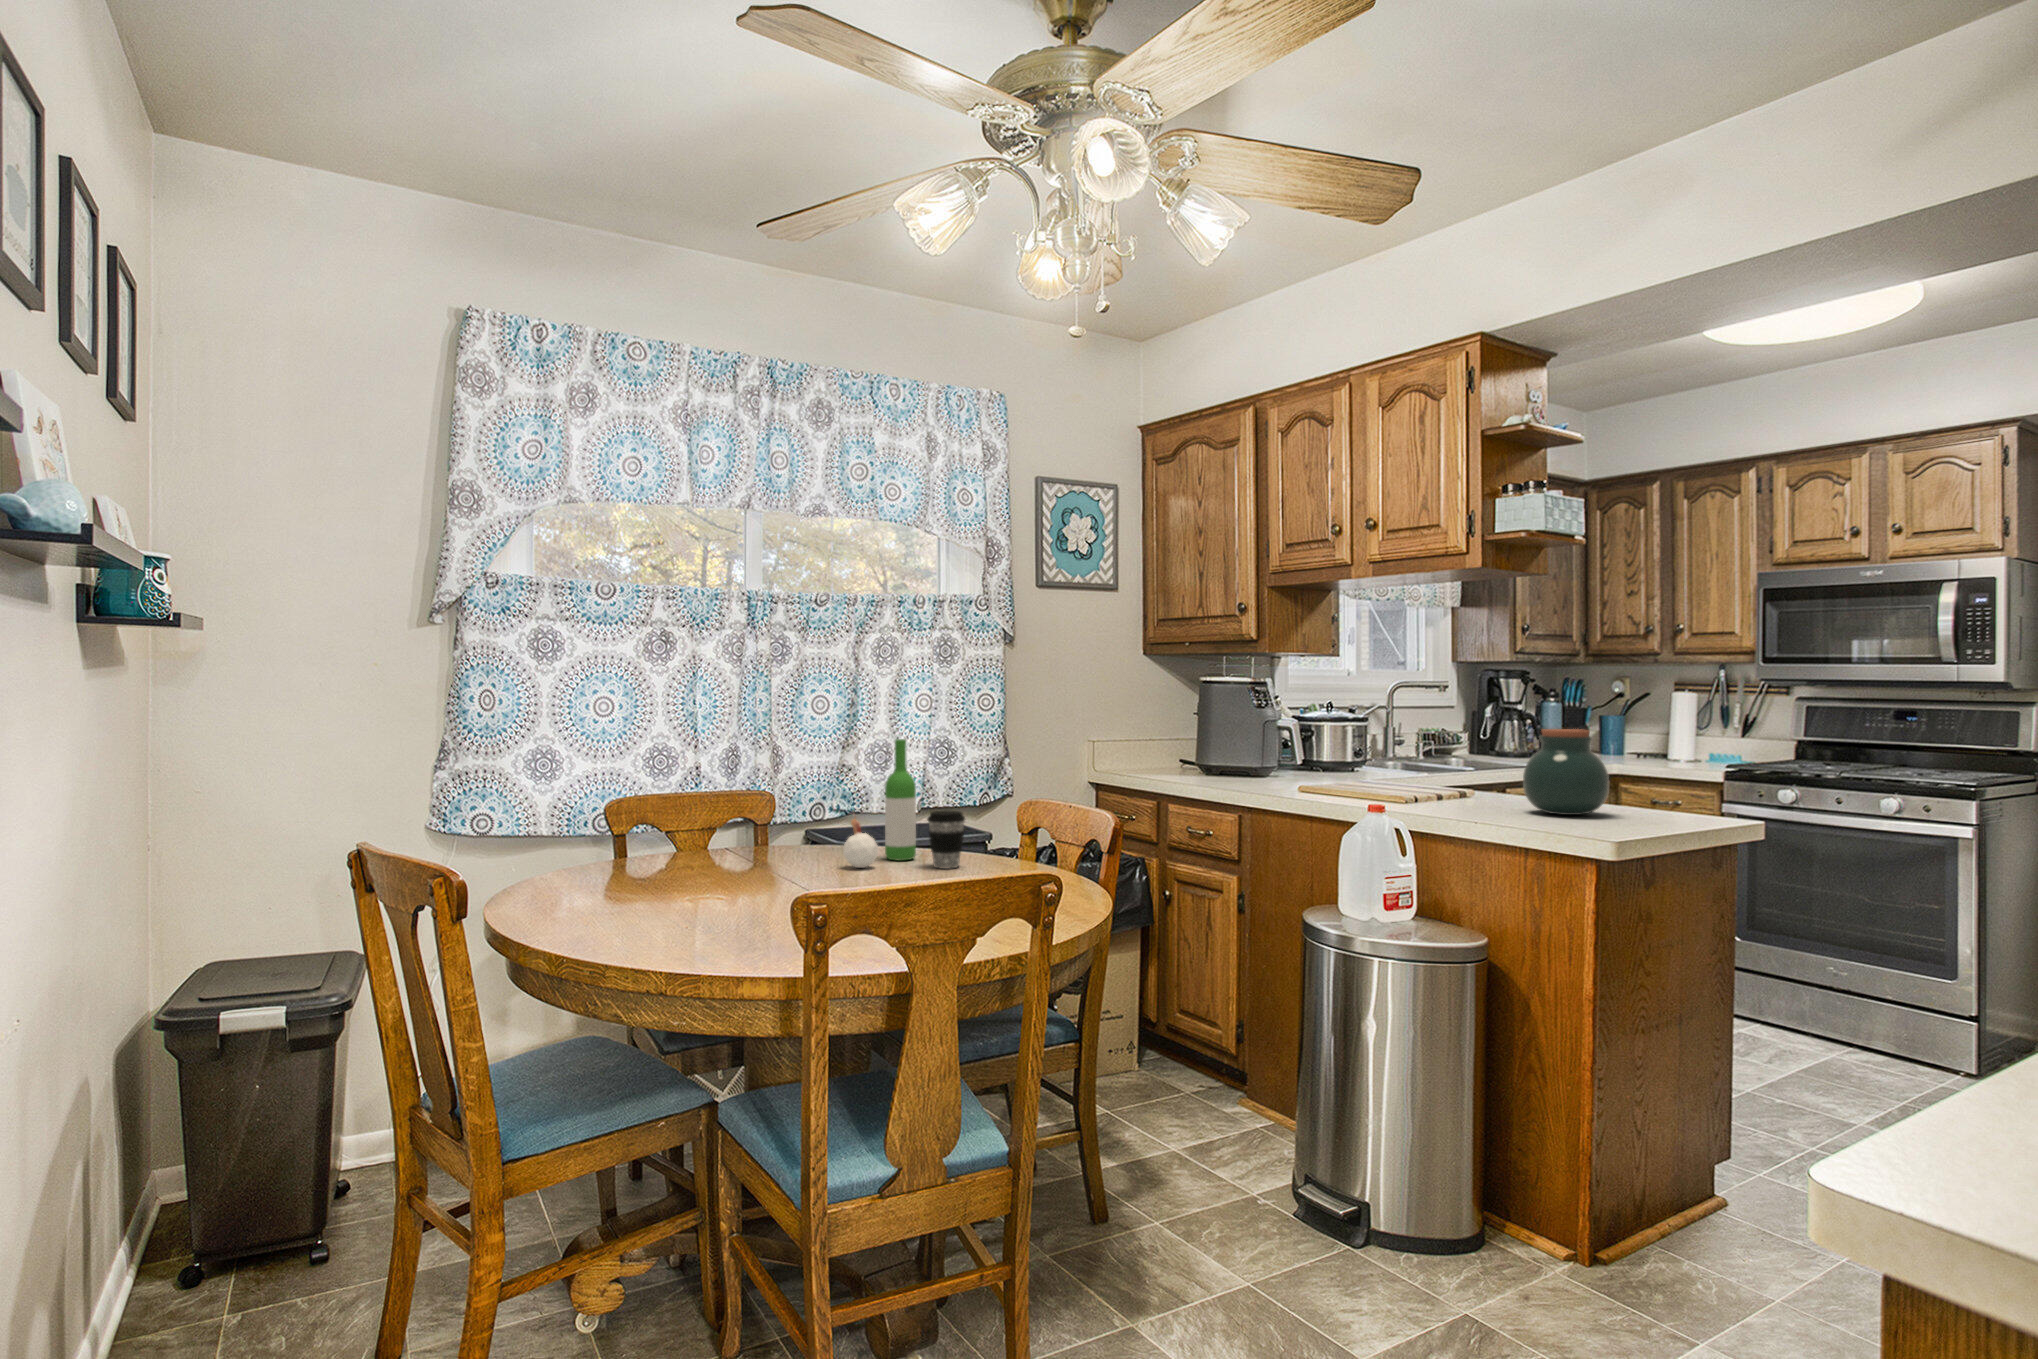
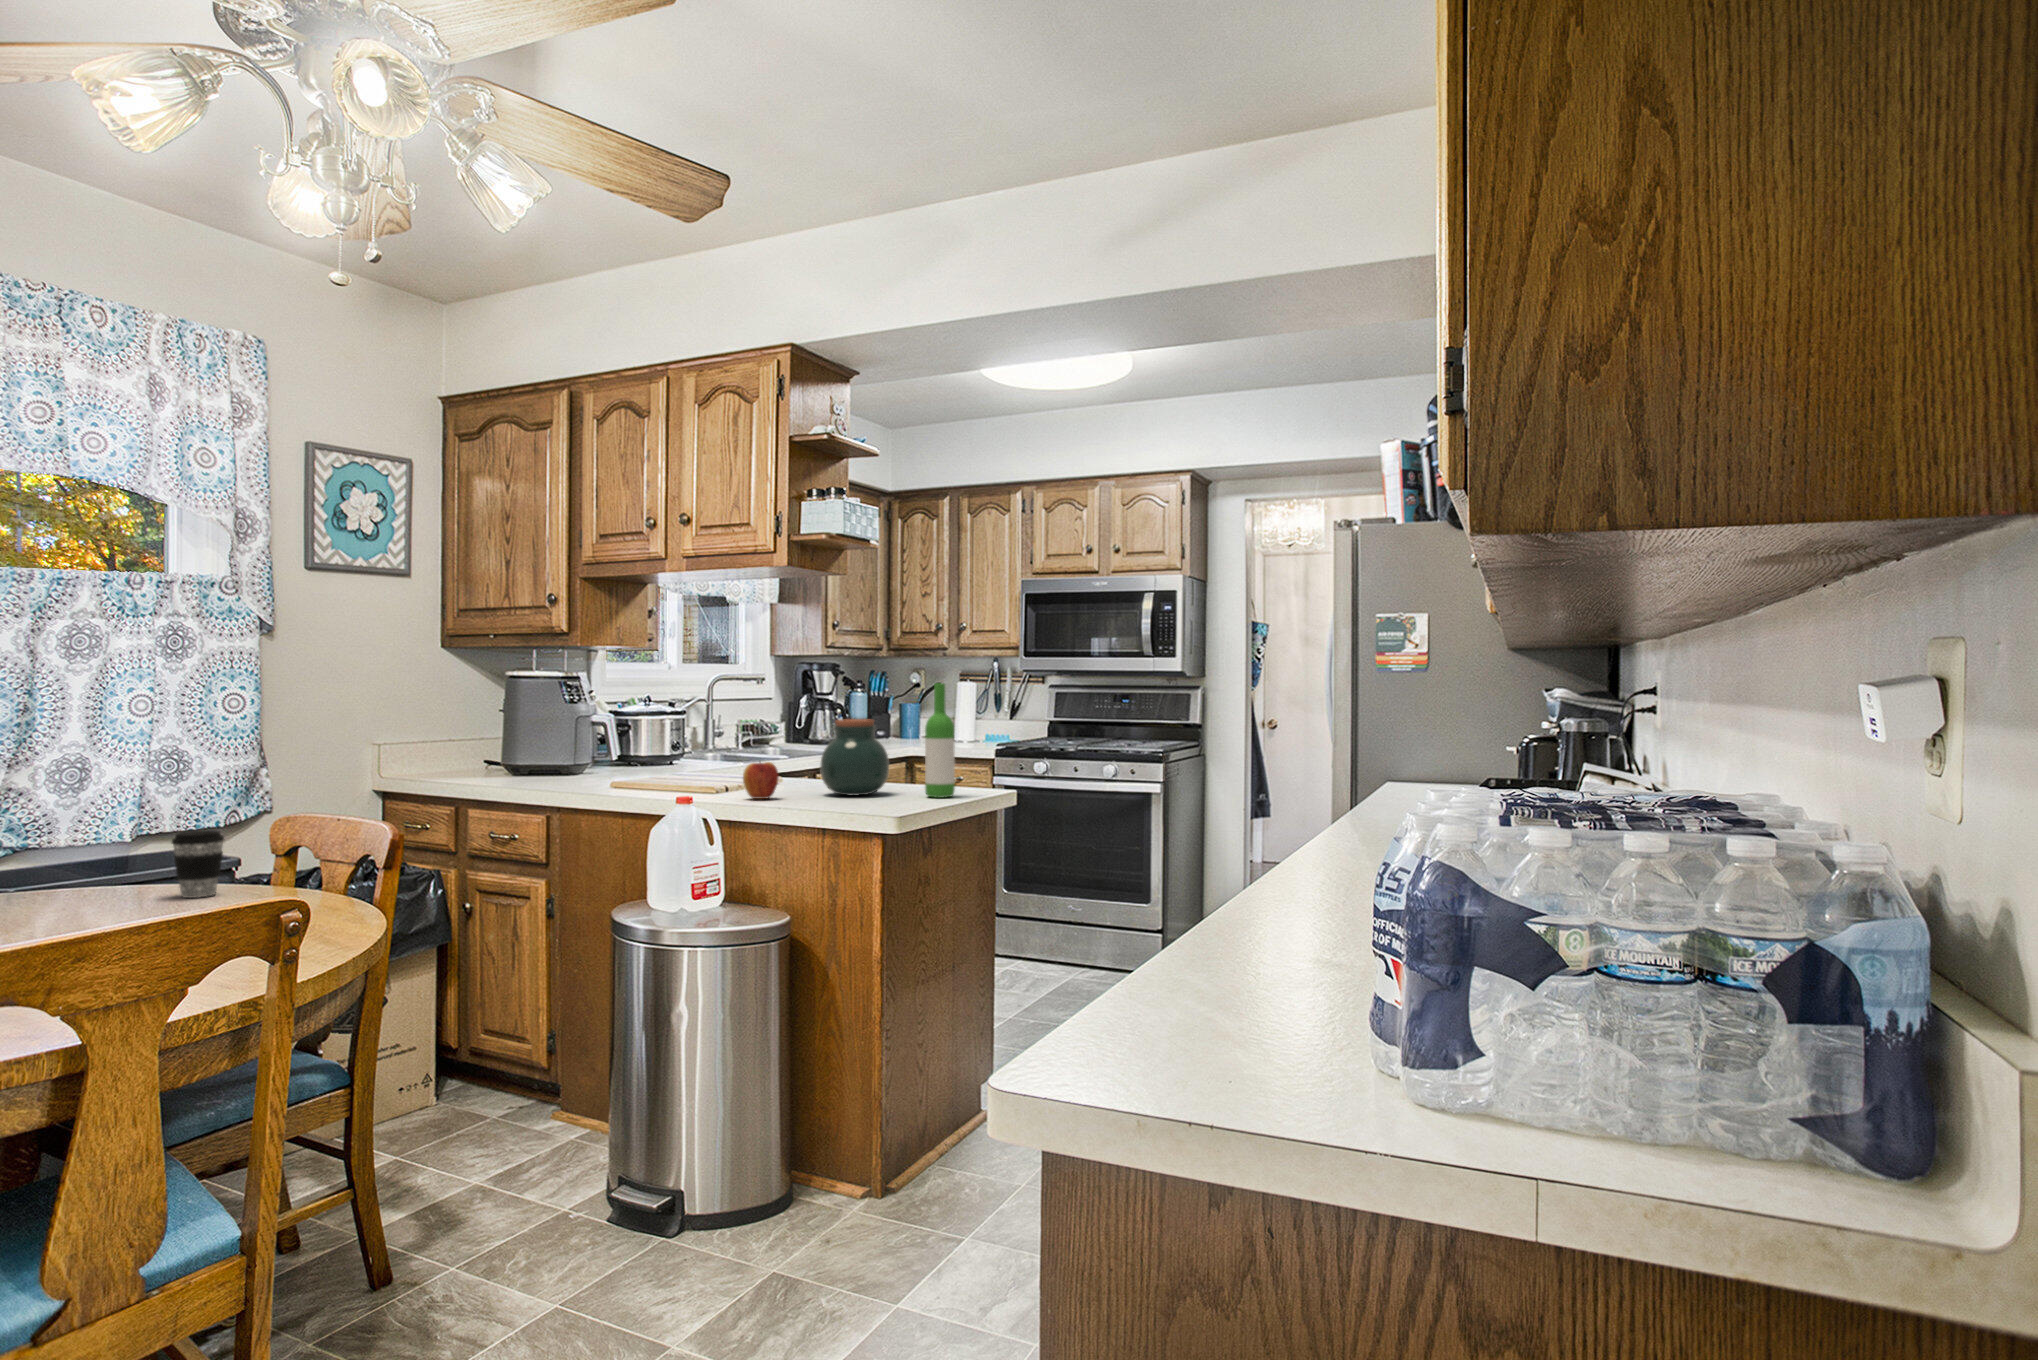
wine bottle: present [885,739,916,861] -> present [925,683,955,798]
apple: none [1434,770,1474,812] -> present [743,762,779,799]
candle: present [843,818,878,868] -> none [49,834,102,907]

